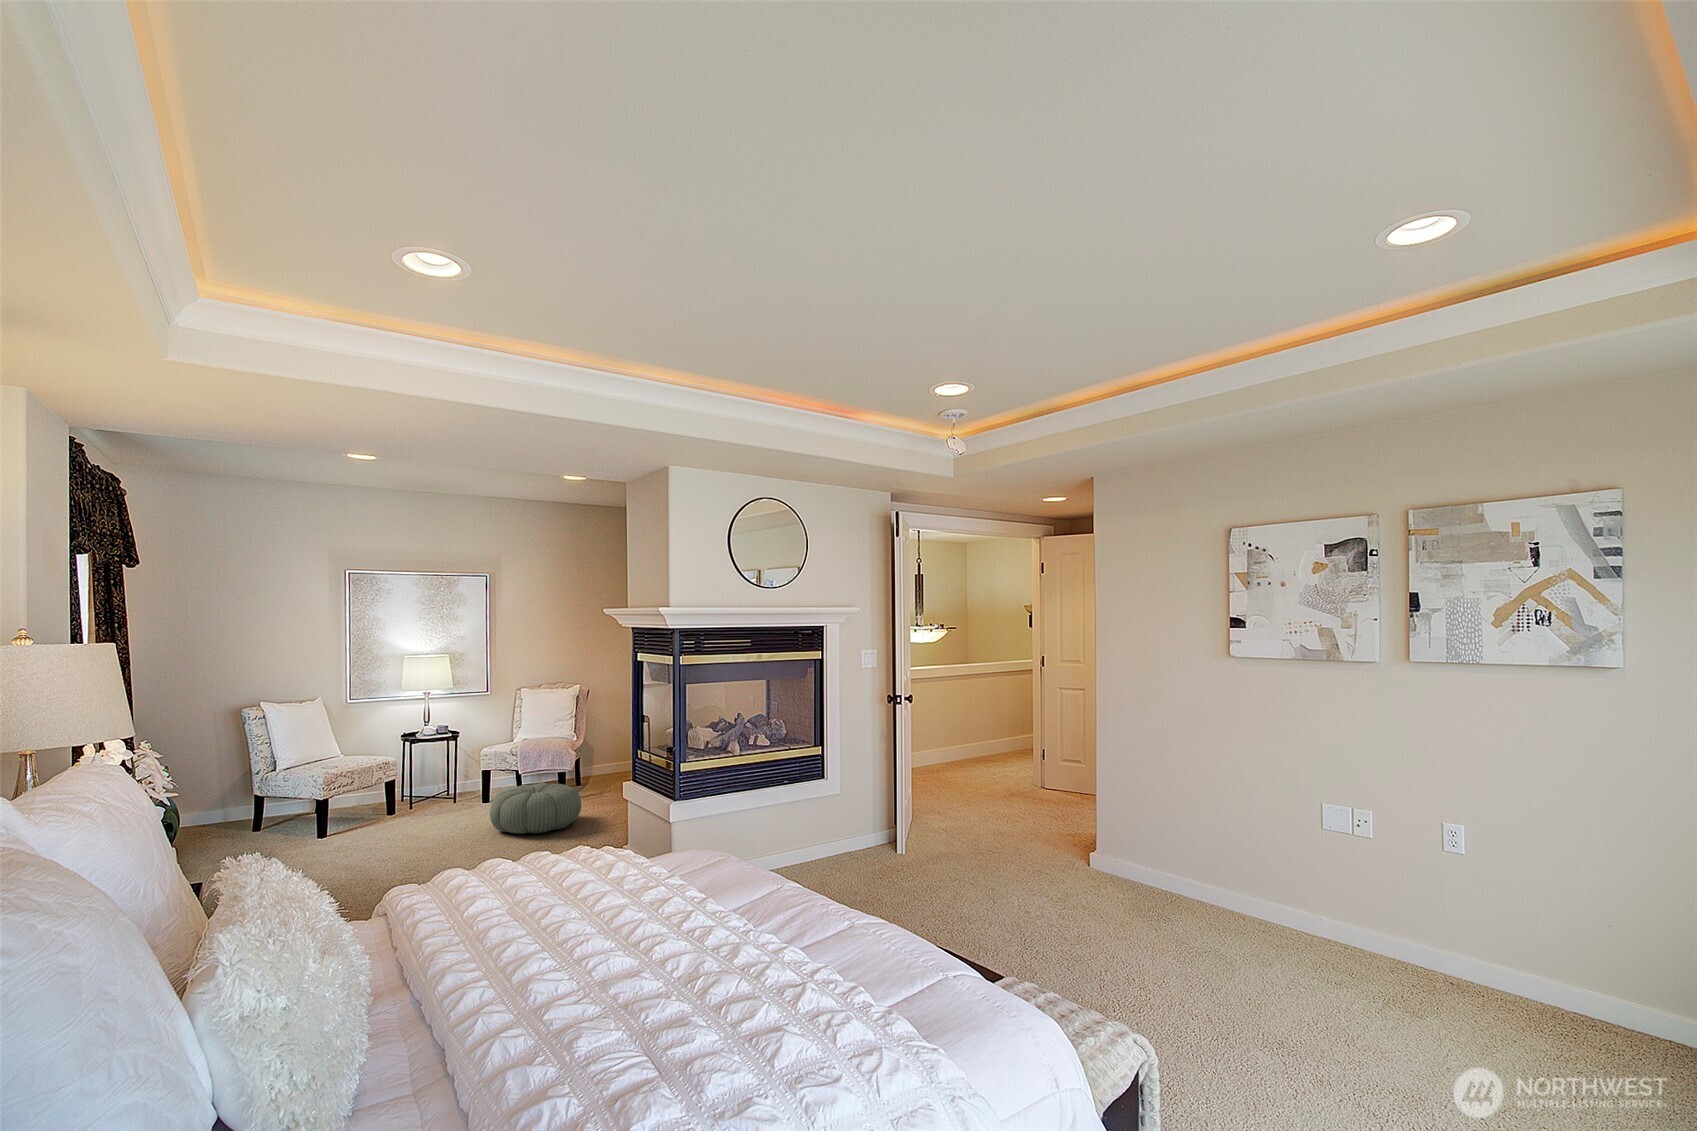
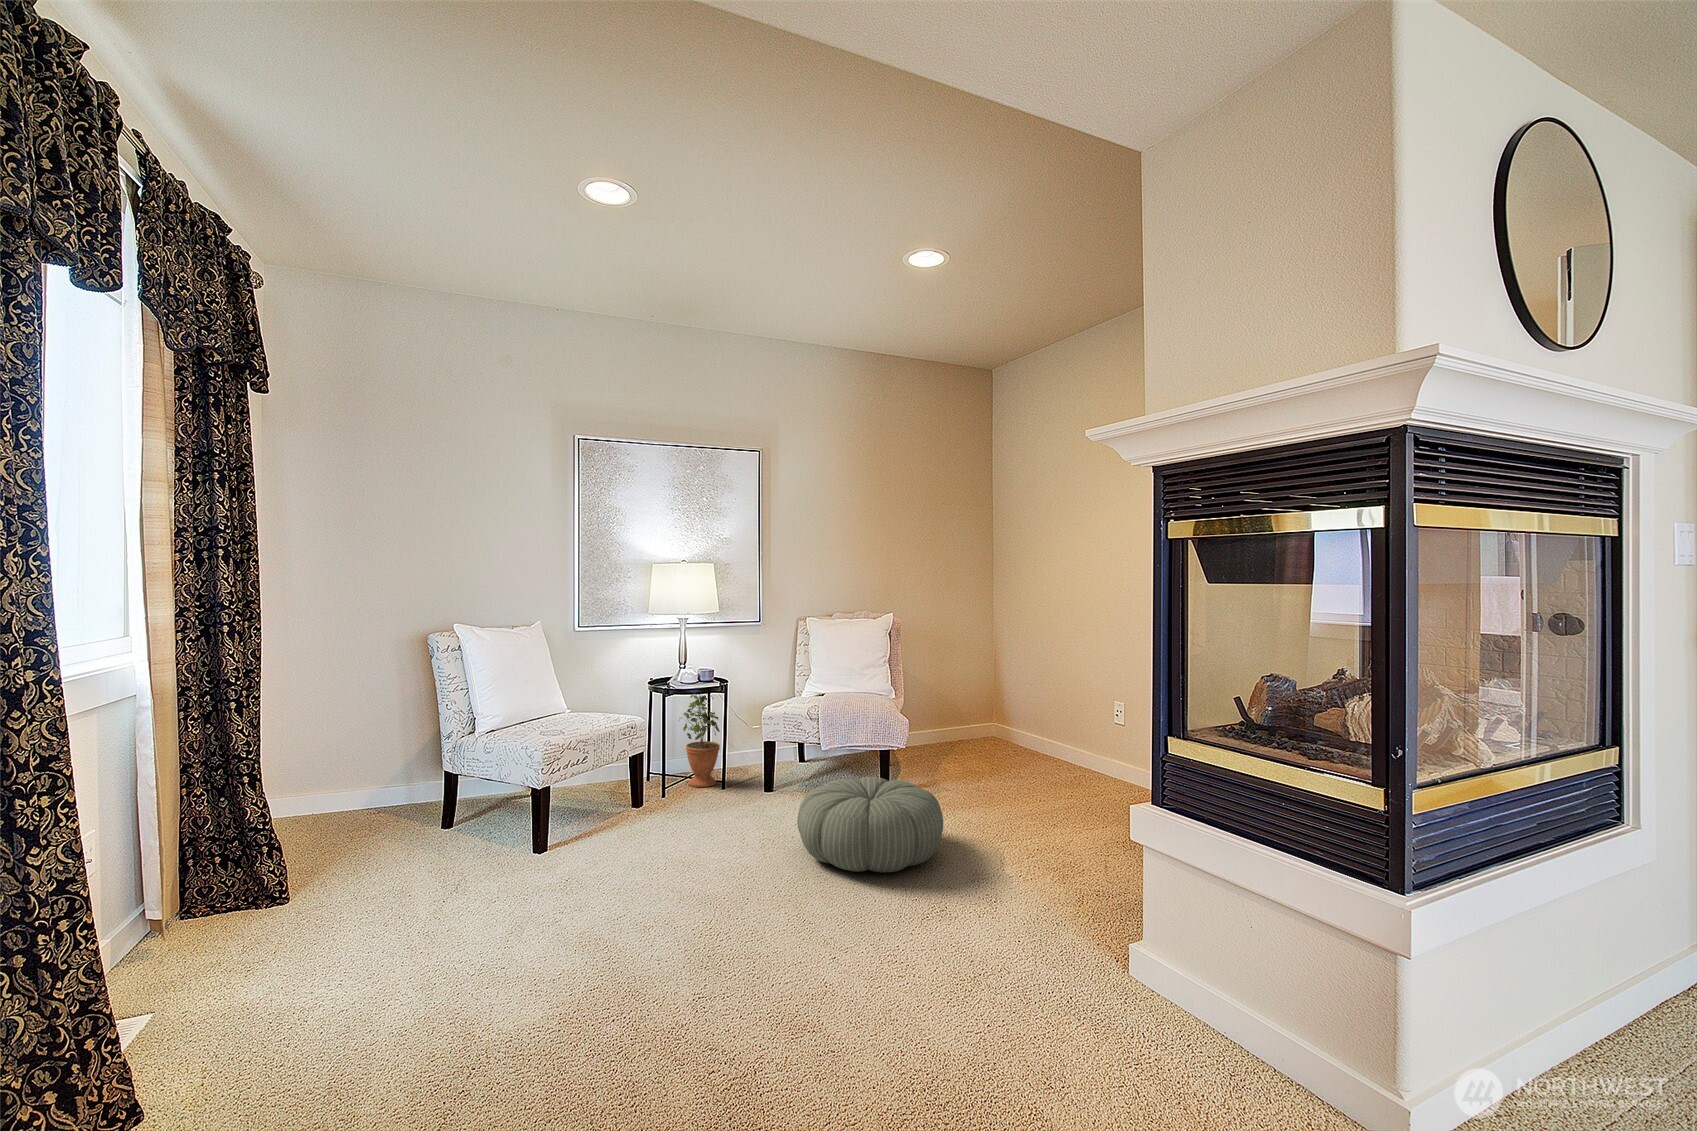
potted plant: none [423,736,454,804] -> present [681,694,720,787]

